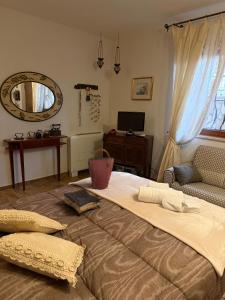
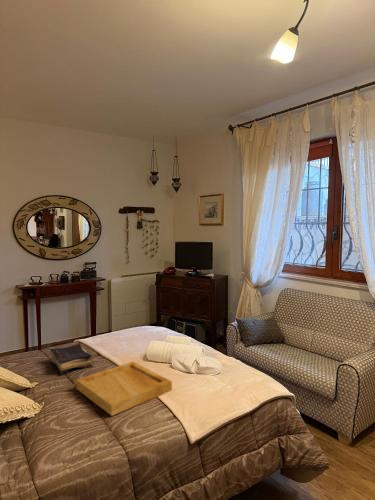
handbag: present [88,149,114,189] -> none [93,293,128,346]
tray: none [102,204,179,256] -> present [76,362,172,416]

